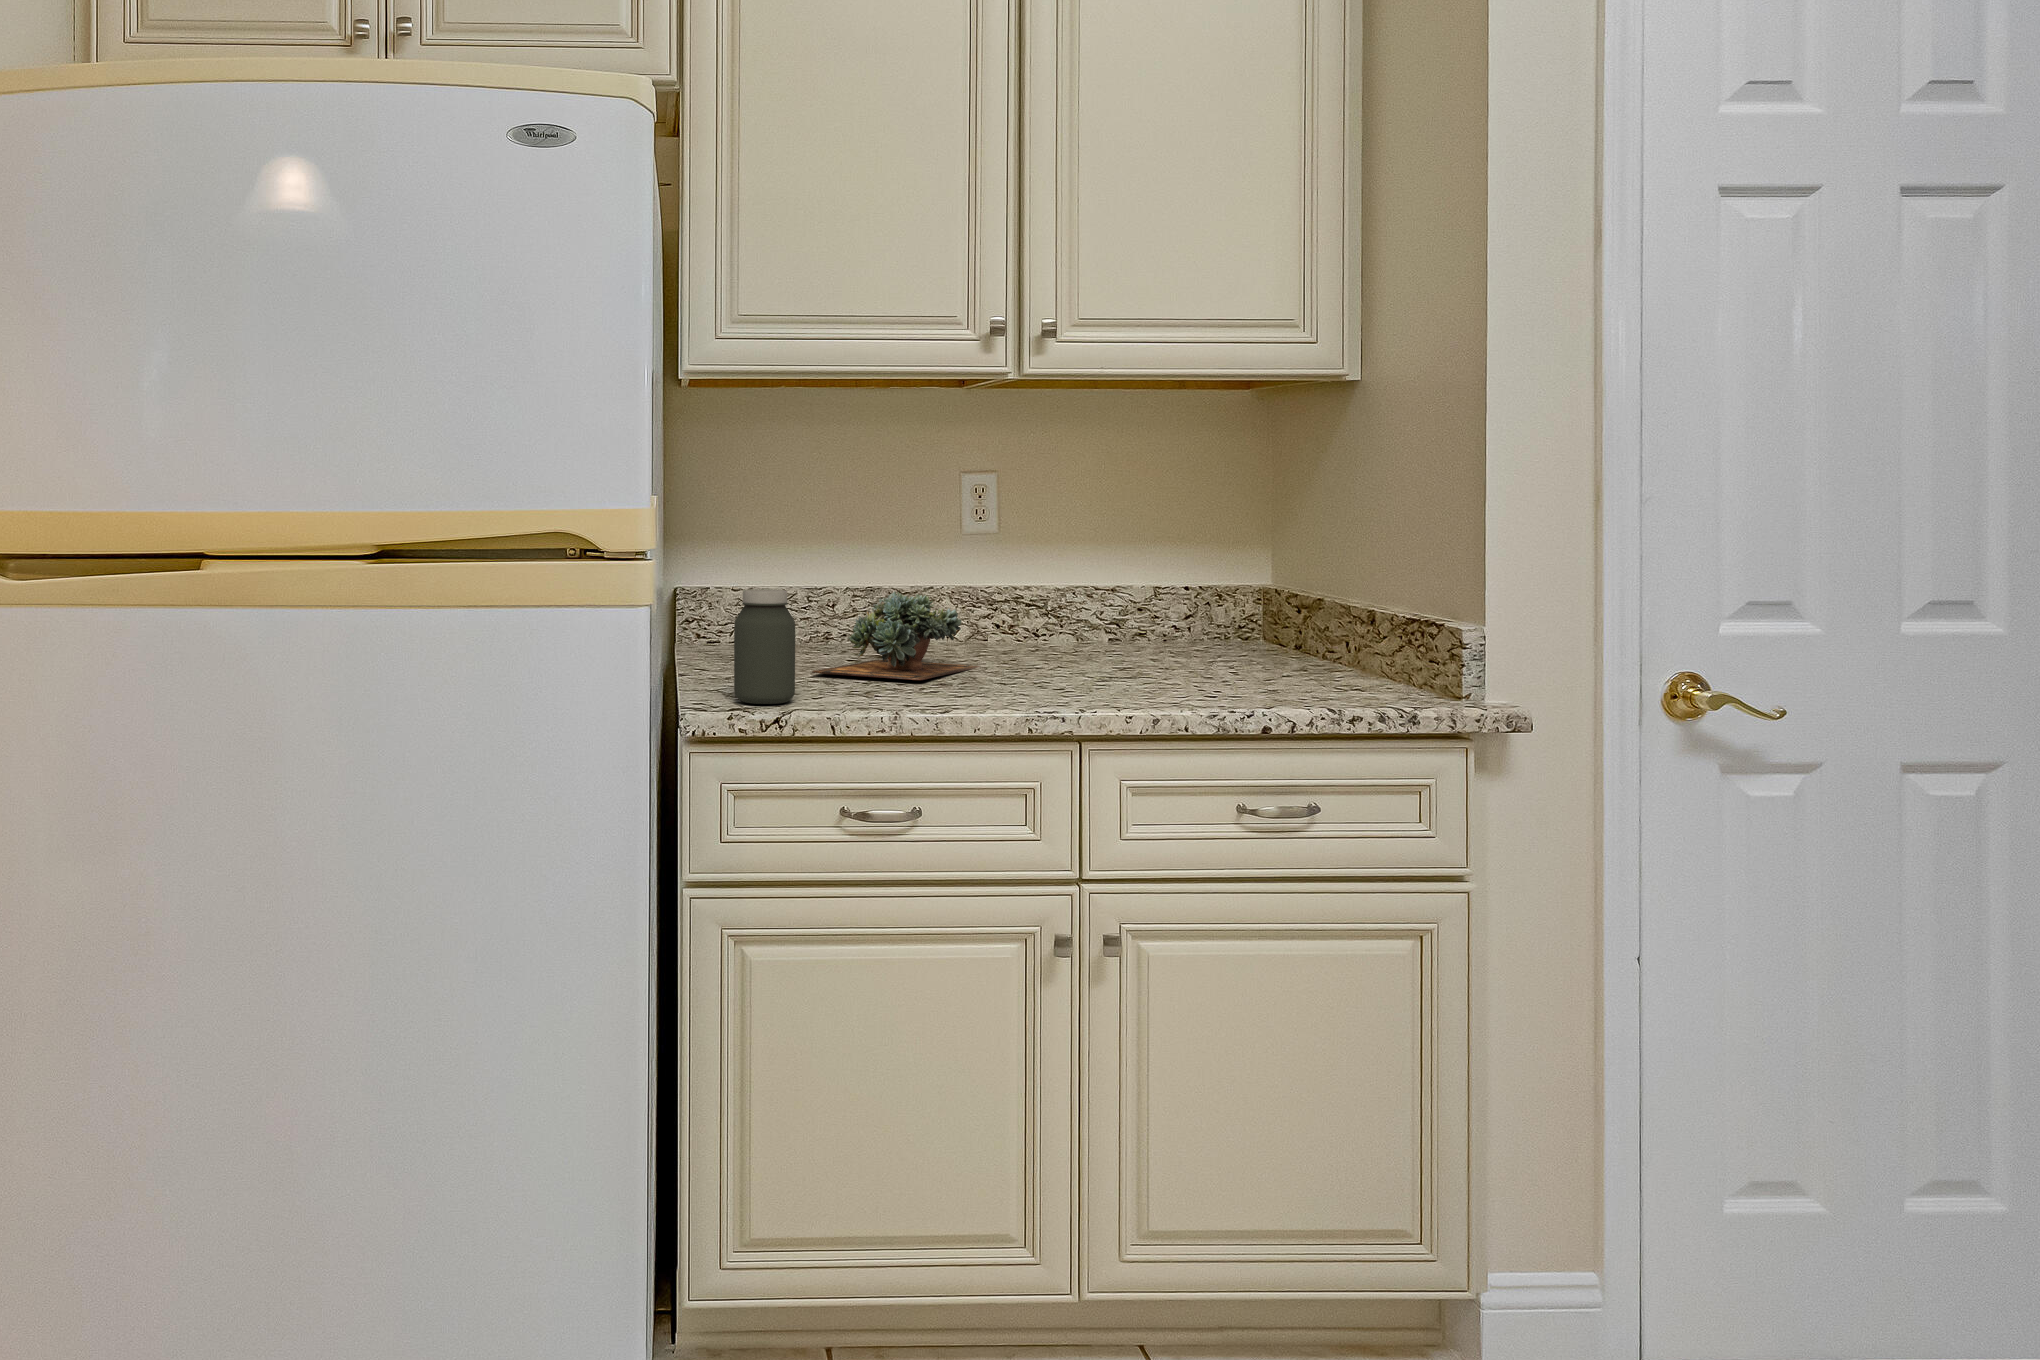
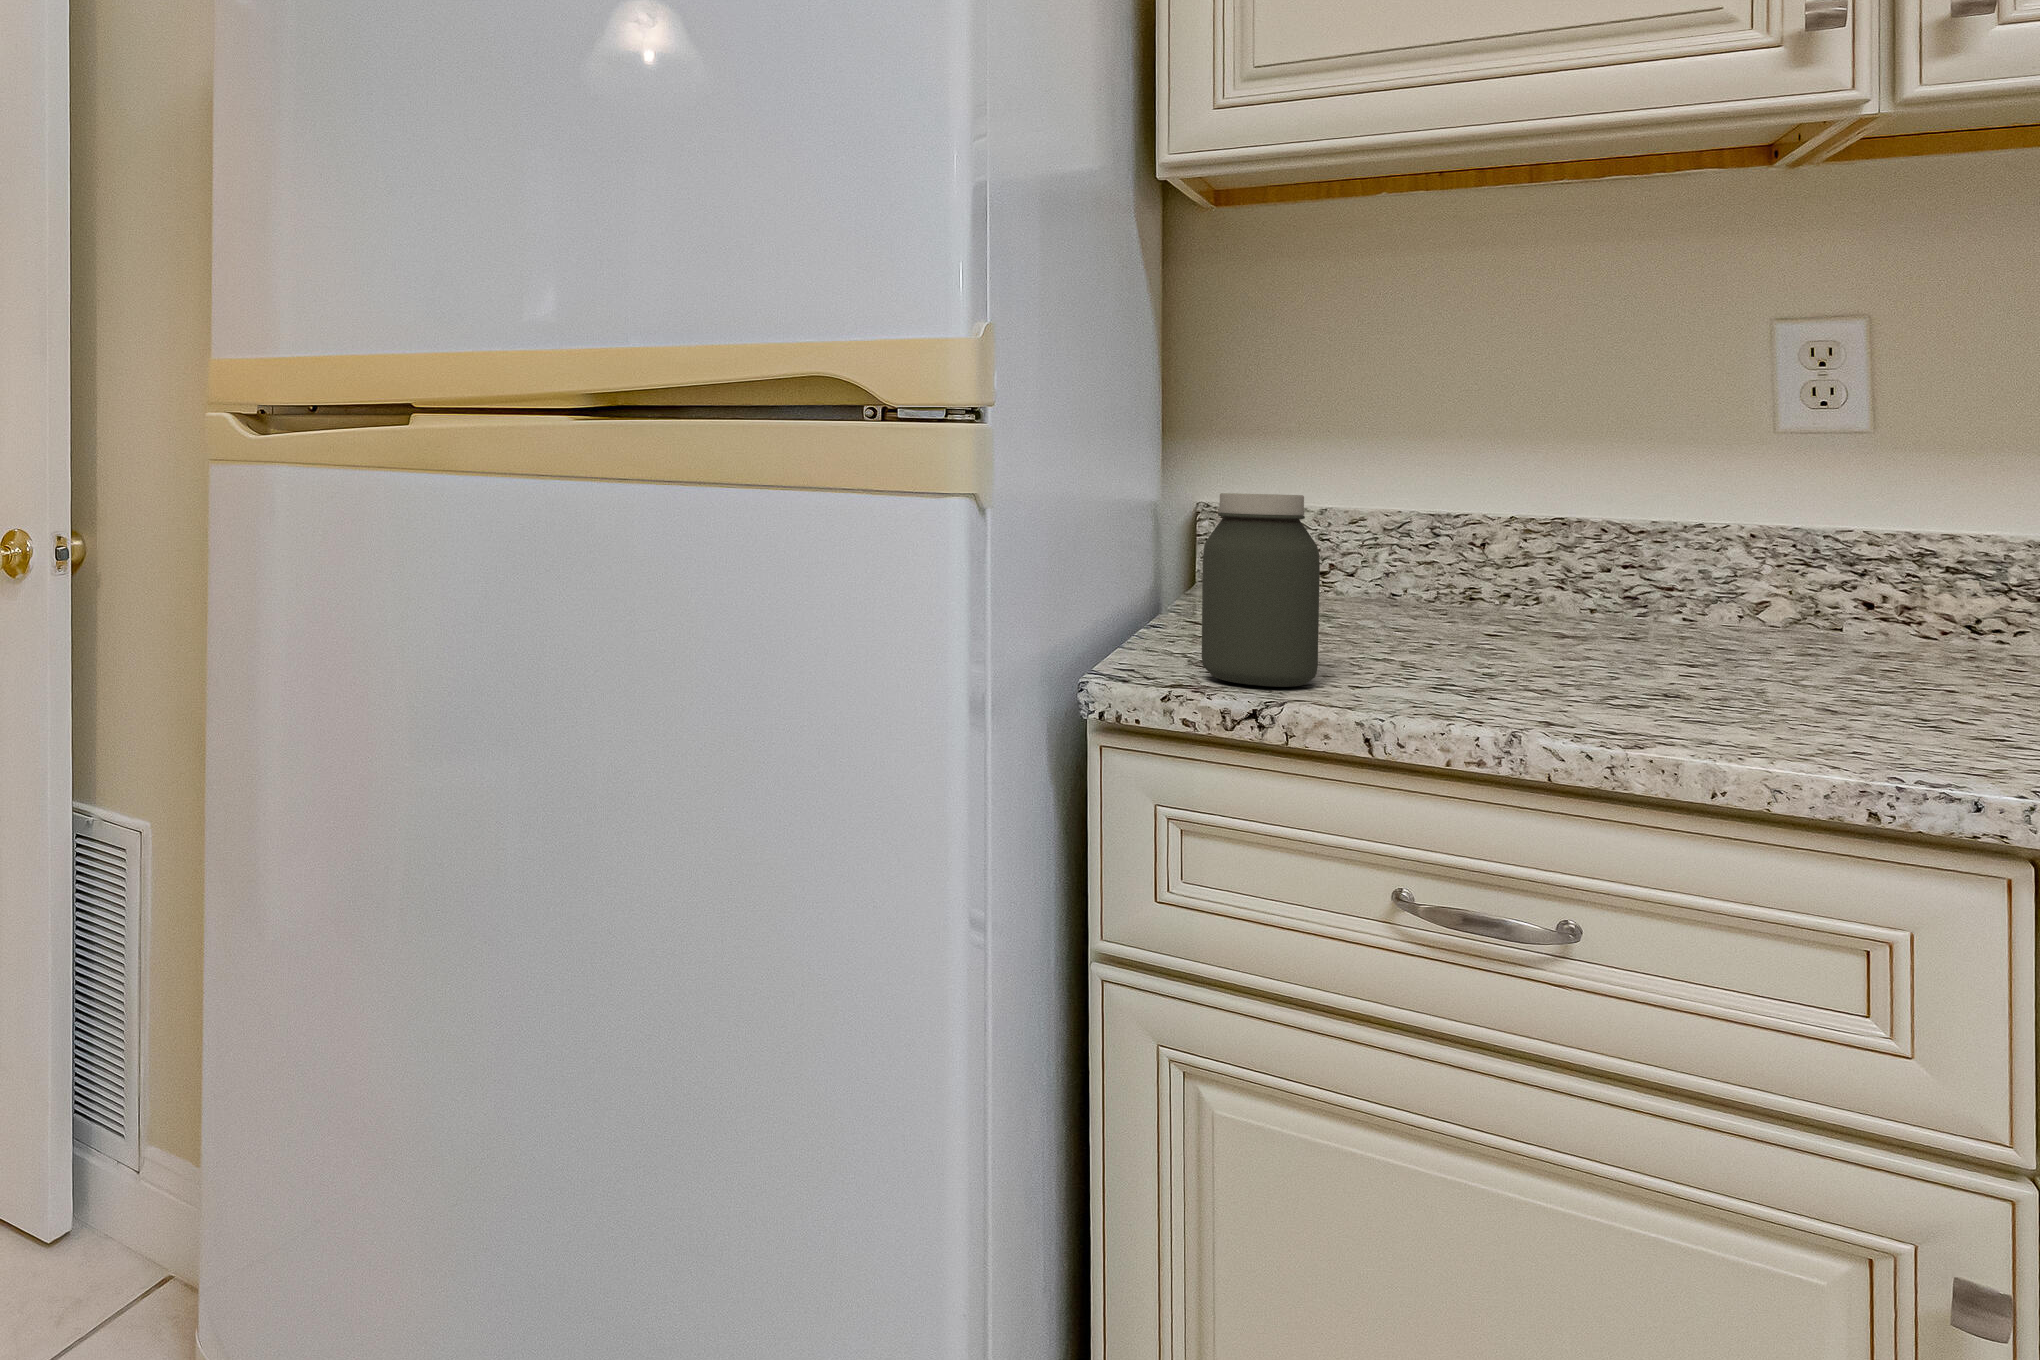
succulent plant: present [812,592,979,680] -> none [1409,521,1802,677]

